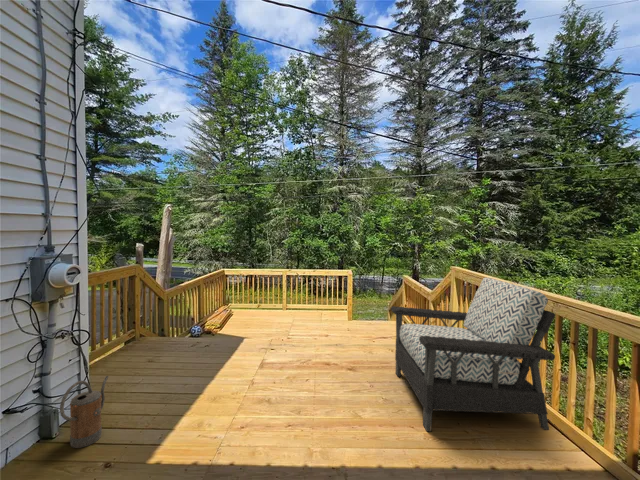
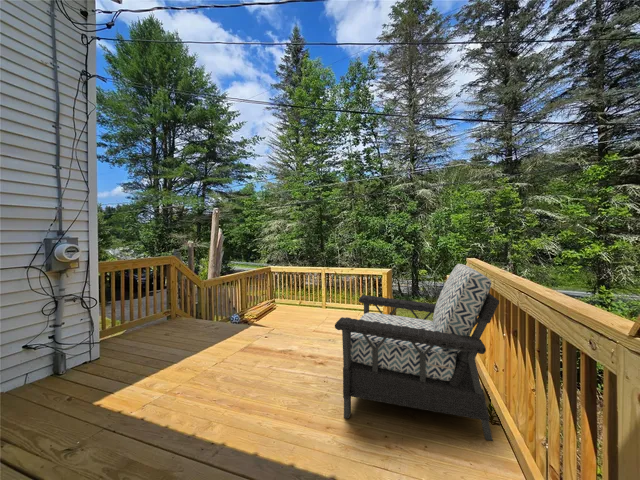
watering can: present [60,376,108,448] -> none [53,332,102,383]

